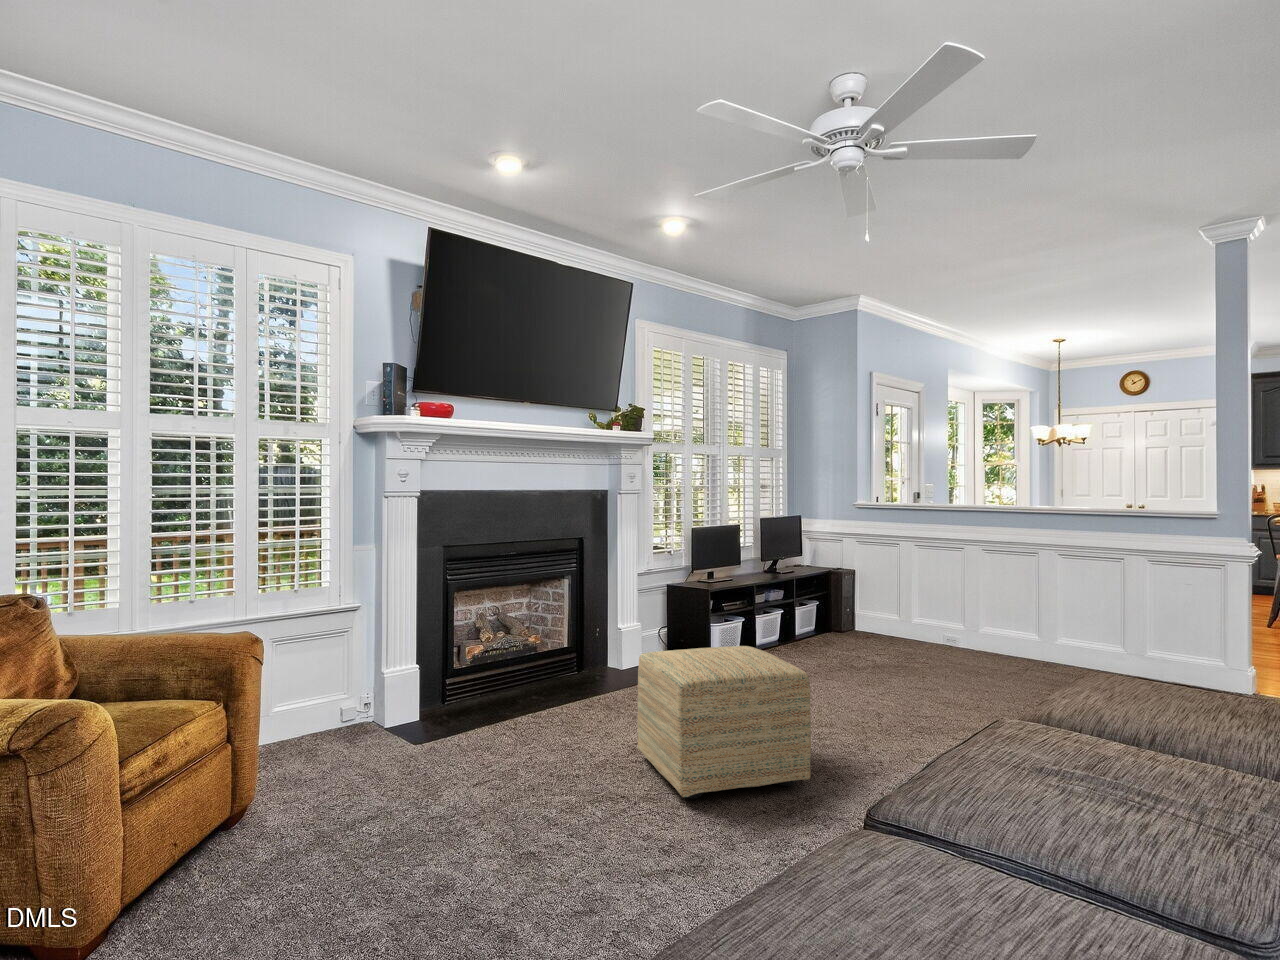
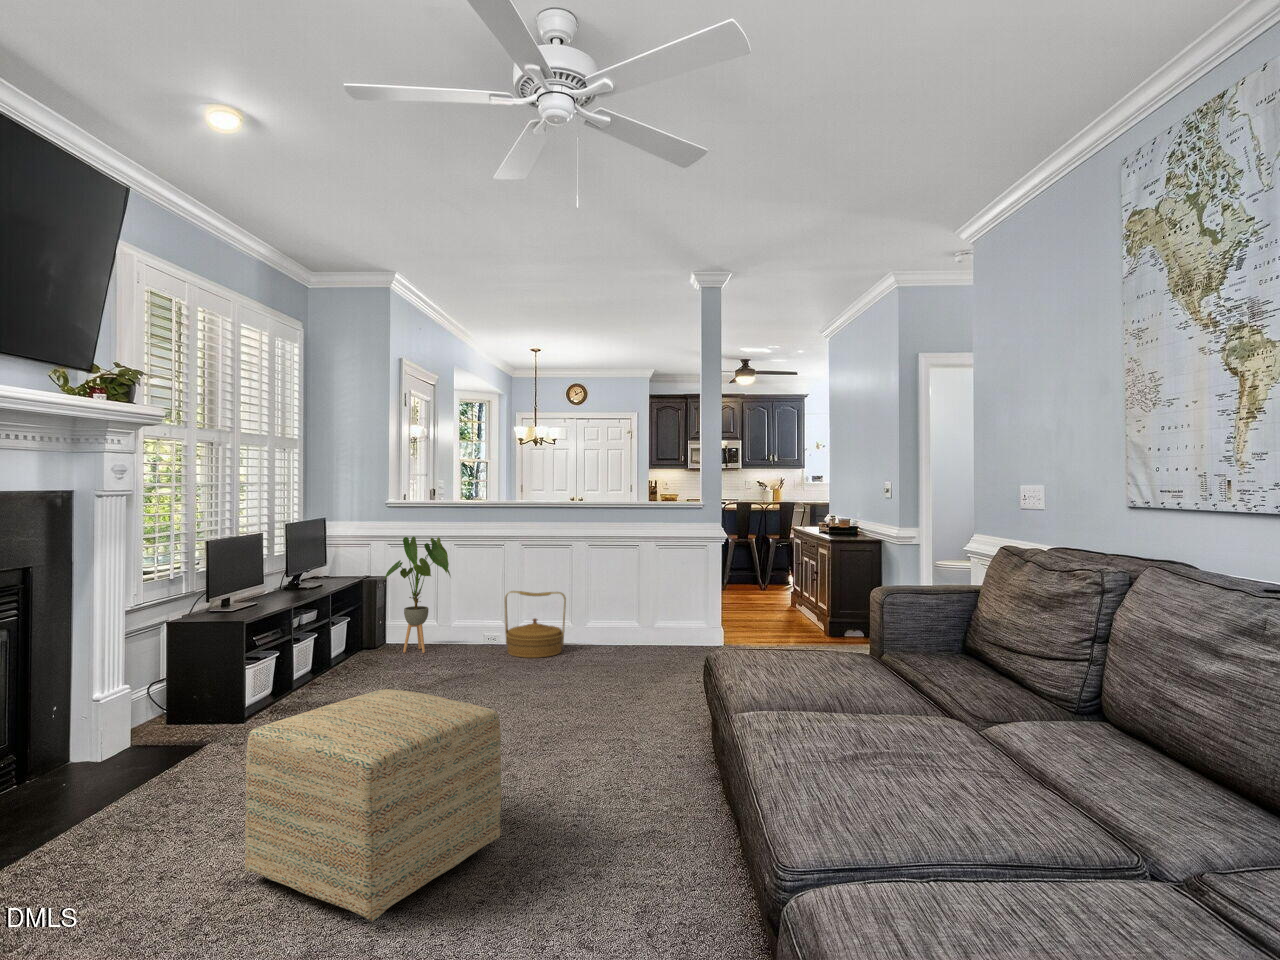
house plant: none [844,535,909,643] -> present [385,536,450,653]
woven basket: none [959,594,1025,665] -> present [505,591,566,658]

